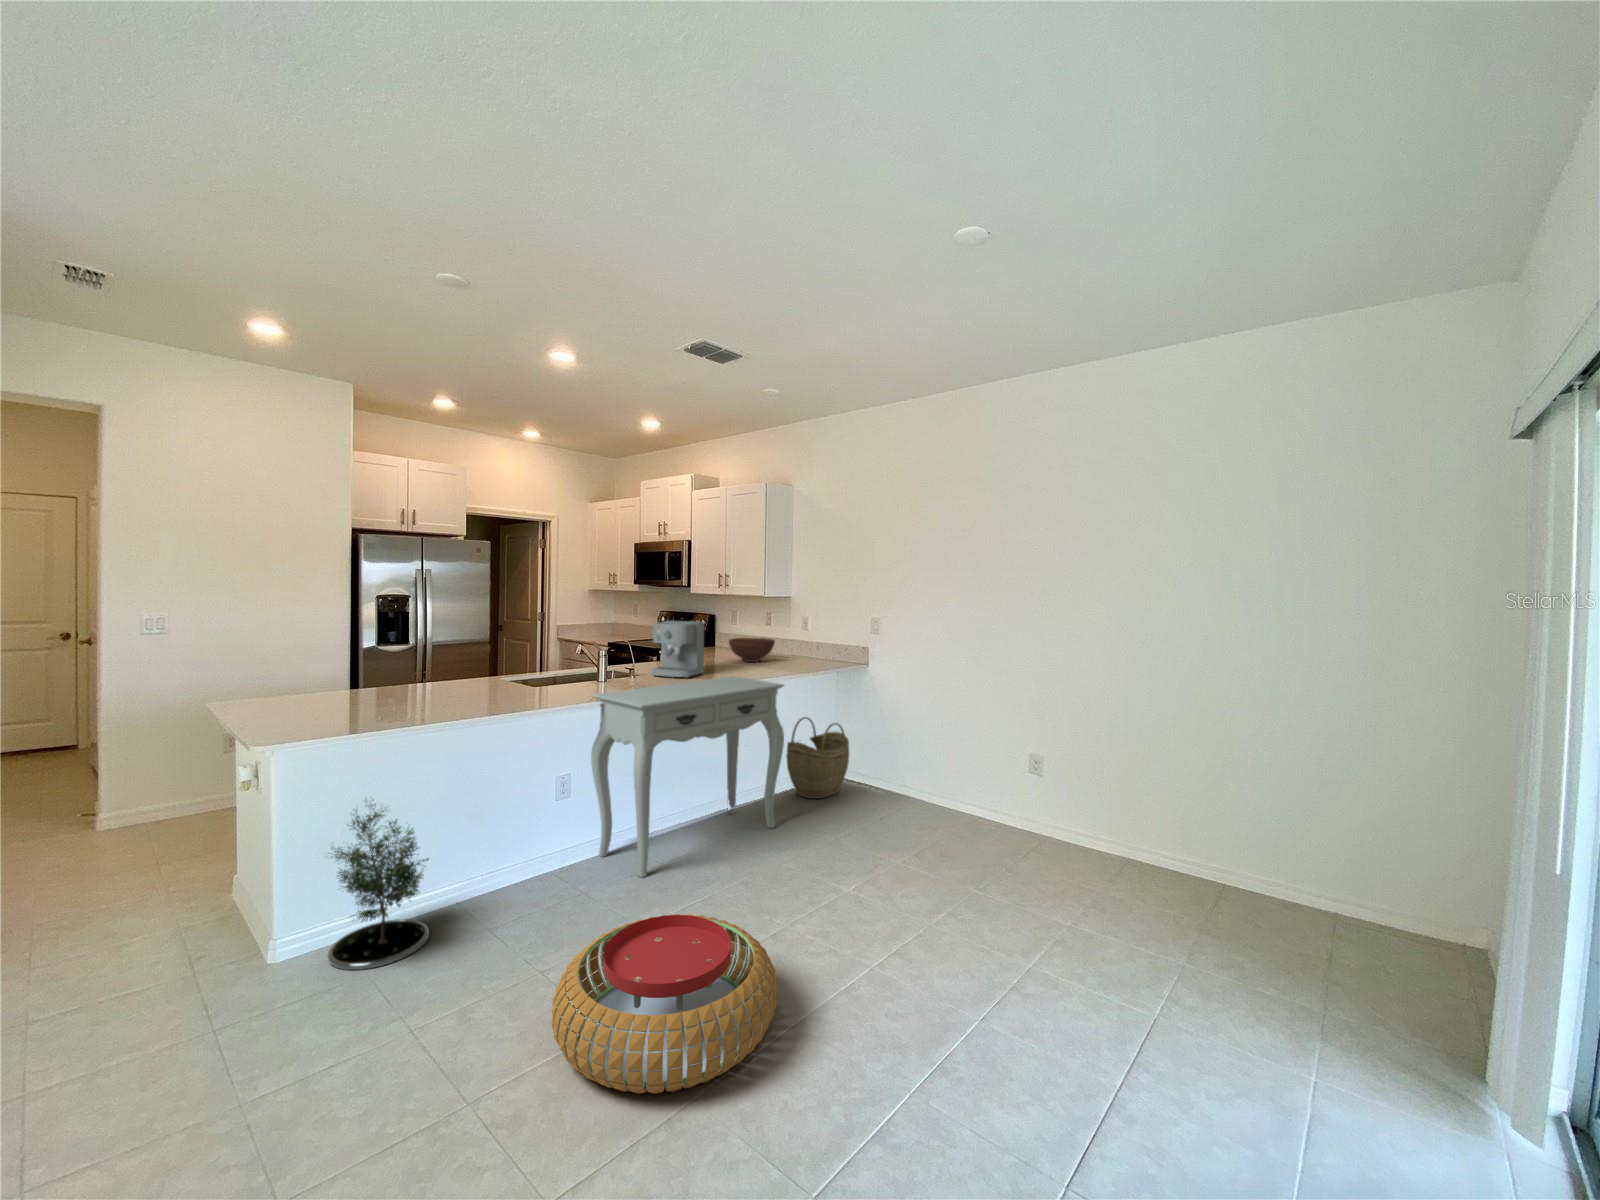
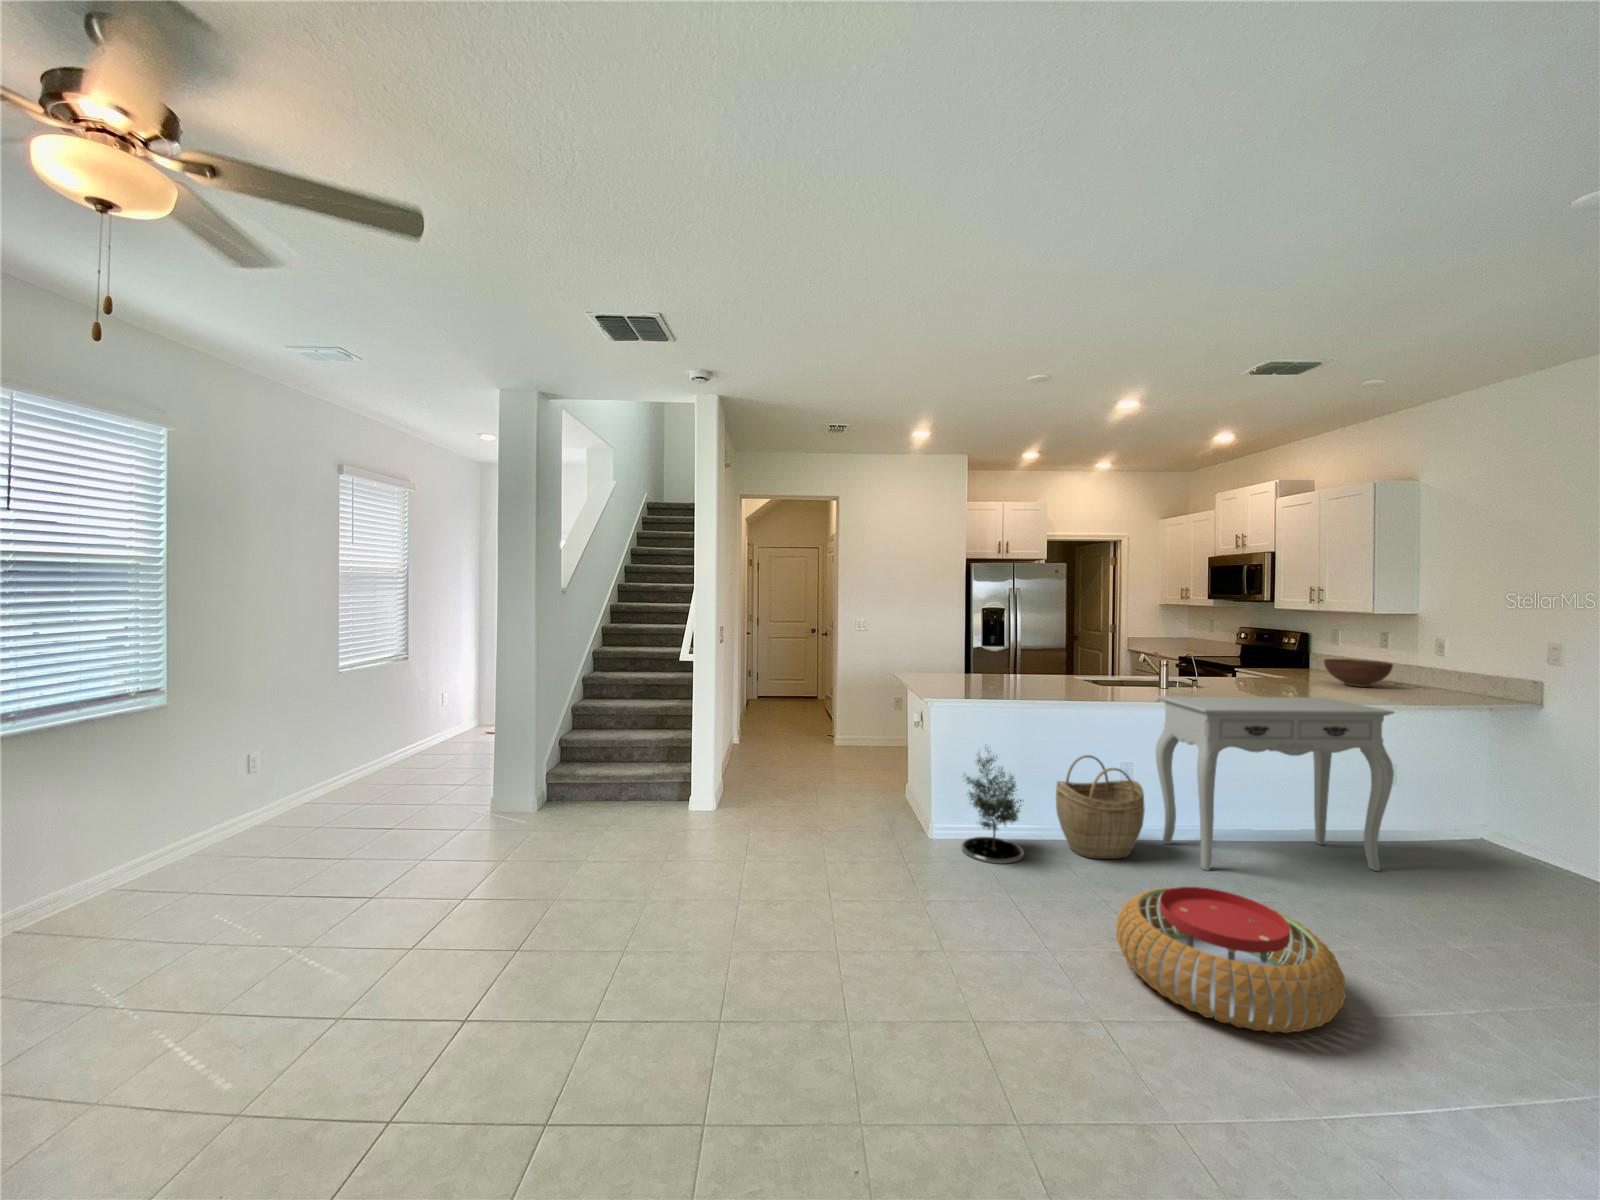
coffee maker: present [652,621,704,678] -> none [1223,635,1287,694]
woven basket: present [786,717,849,799] -> present [1056,755,1145,859]

